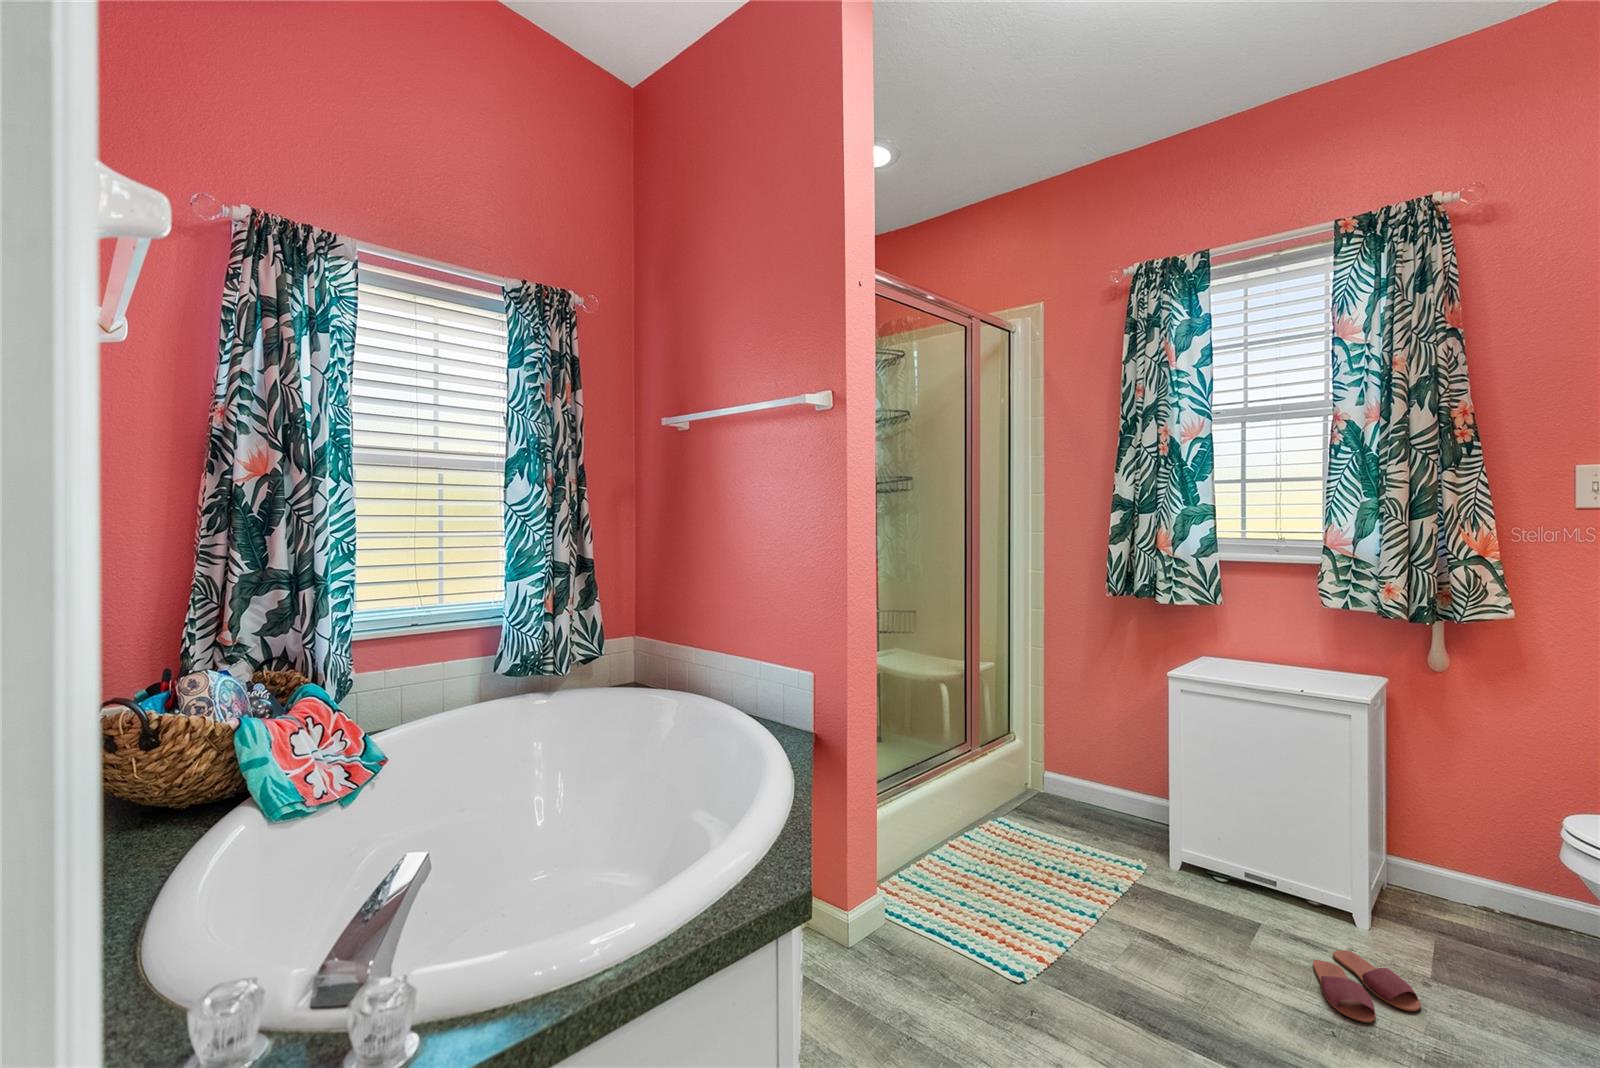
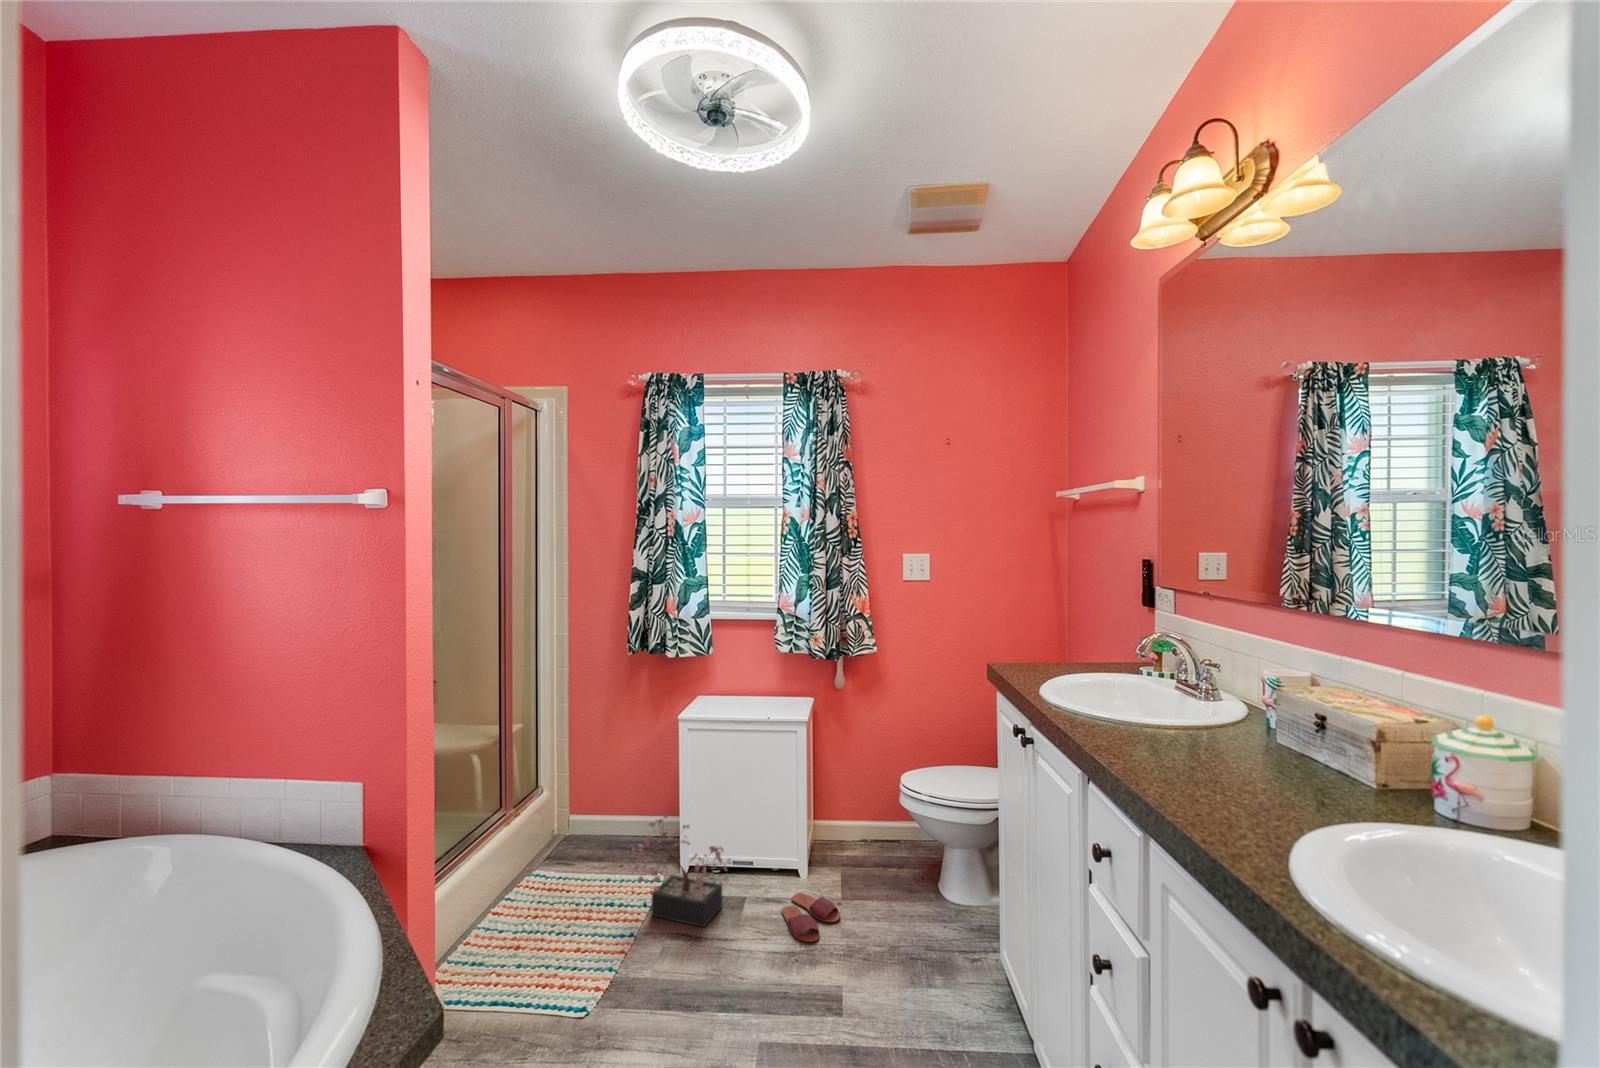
decorative plant: none [1095,793,1238,941] -> present [633,816,733,927]

